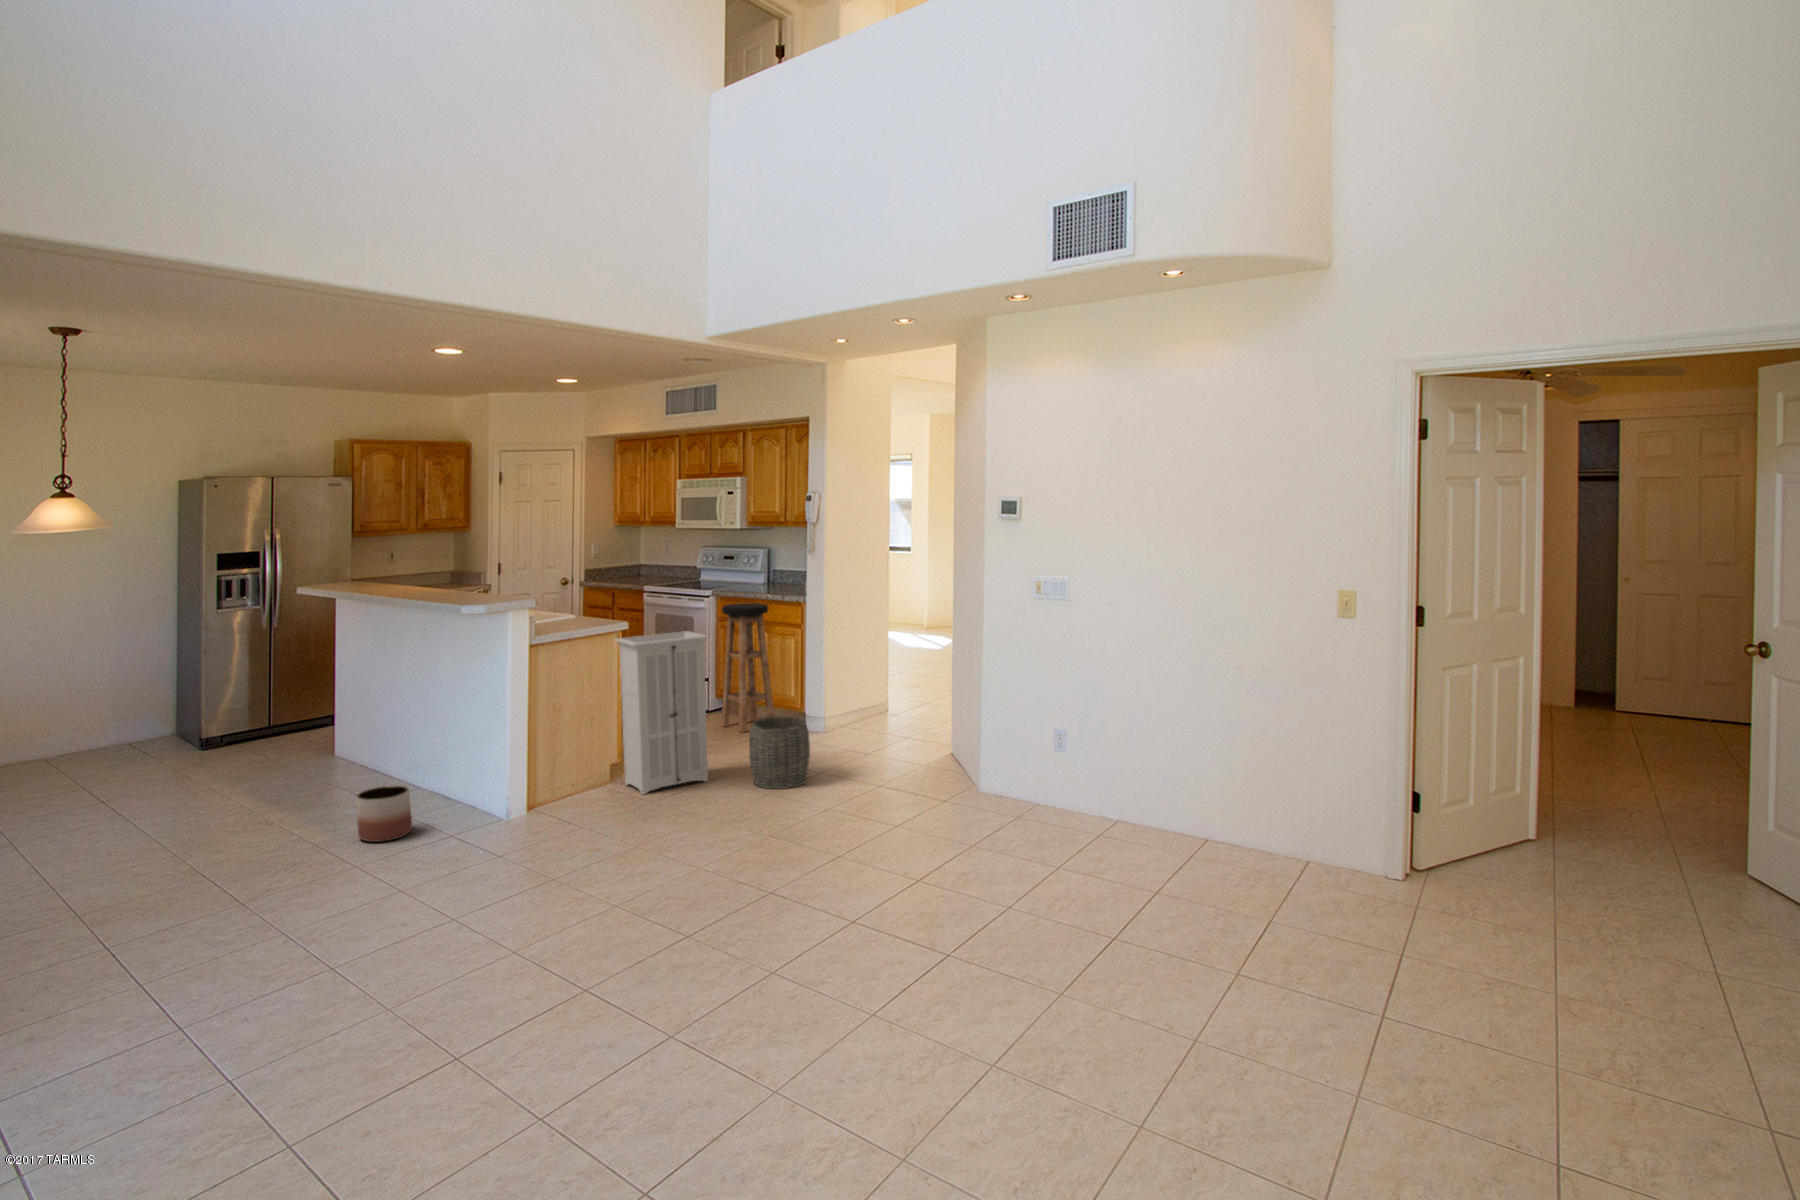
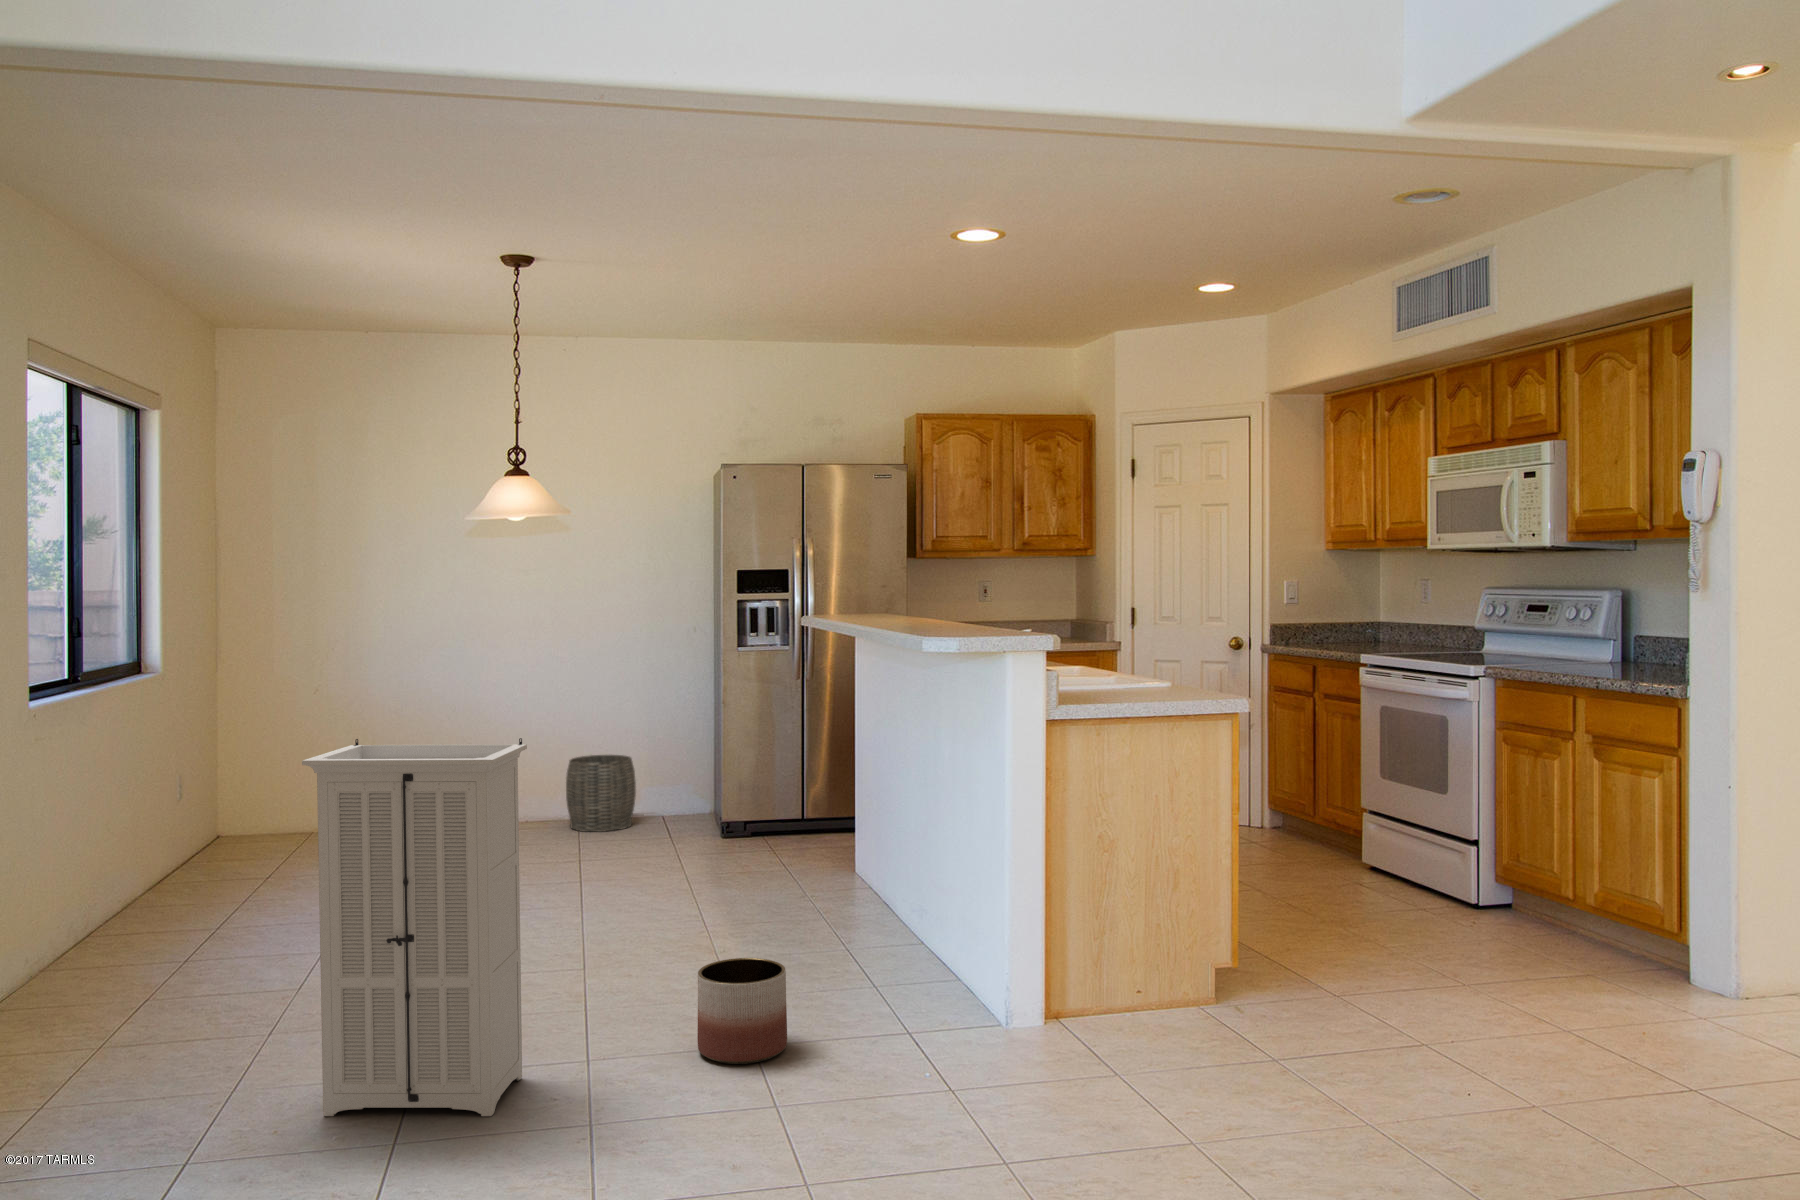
bar stool: present [722,603,774,733] -> none [1480,691,1605,971]
storage cabinet: present [616,631,708,794] -> present [302,738,527,1116]
woven basket: present [749,717,810,789] -> present [566,755,636,832]

